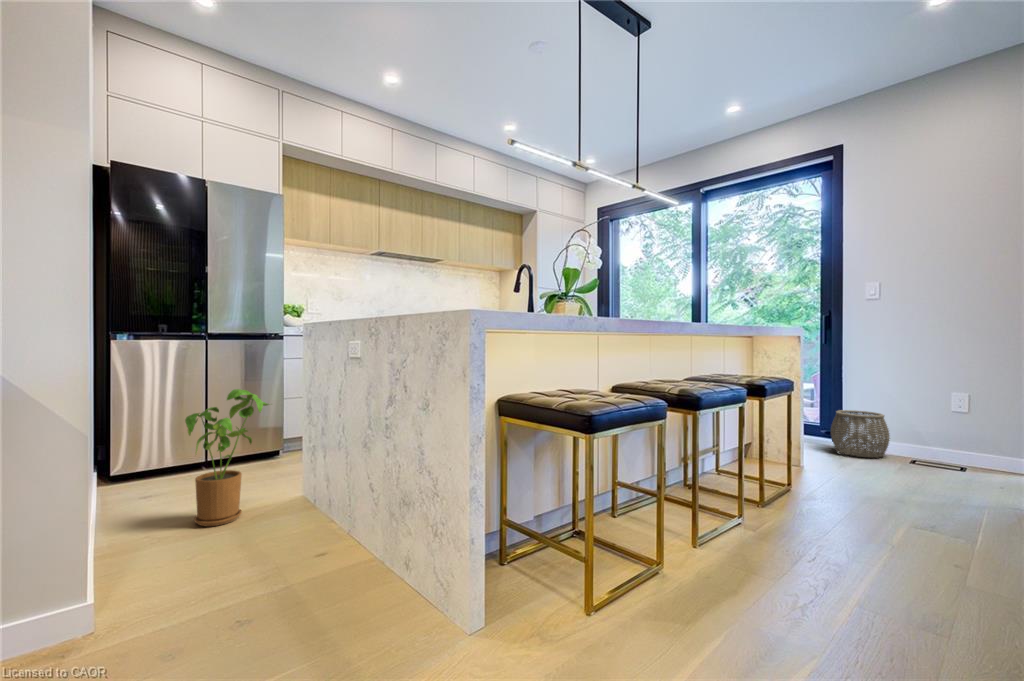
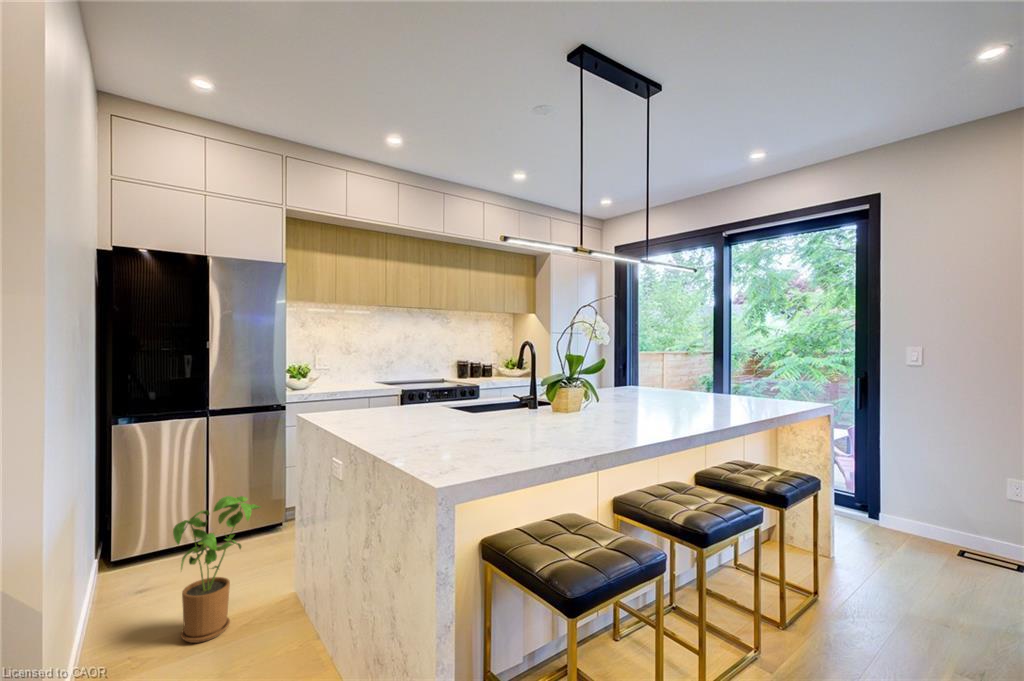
woven basket: present [831,410,890,458] -> none [867,486,935,546]

